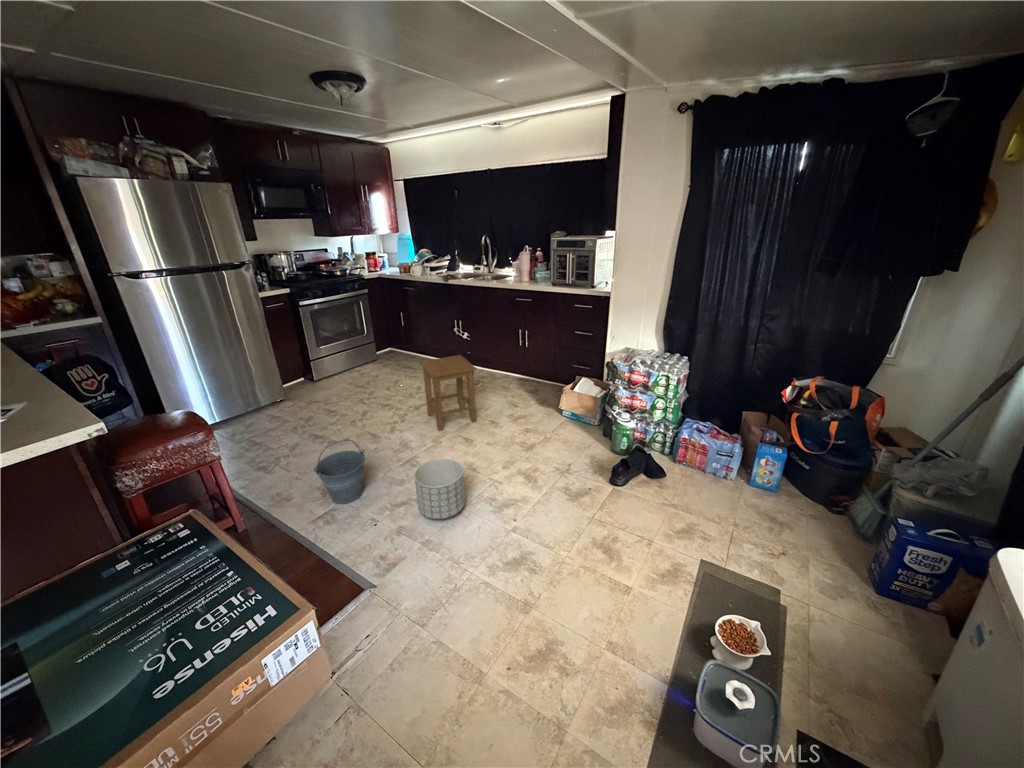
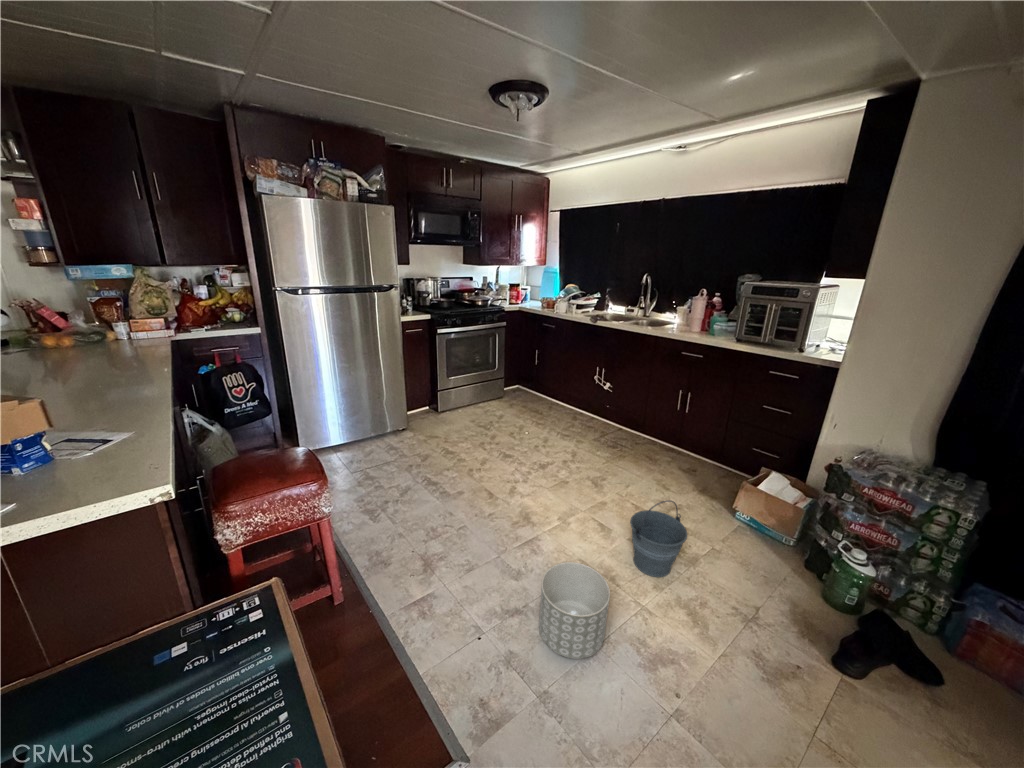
stool: present [420,355,476,431] -> none [554,413,627,505]
bucket: present [314,440,365,504] -> present [630,501,687,577]

